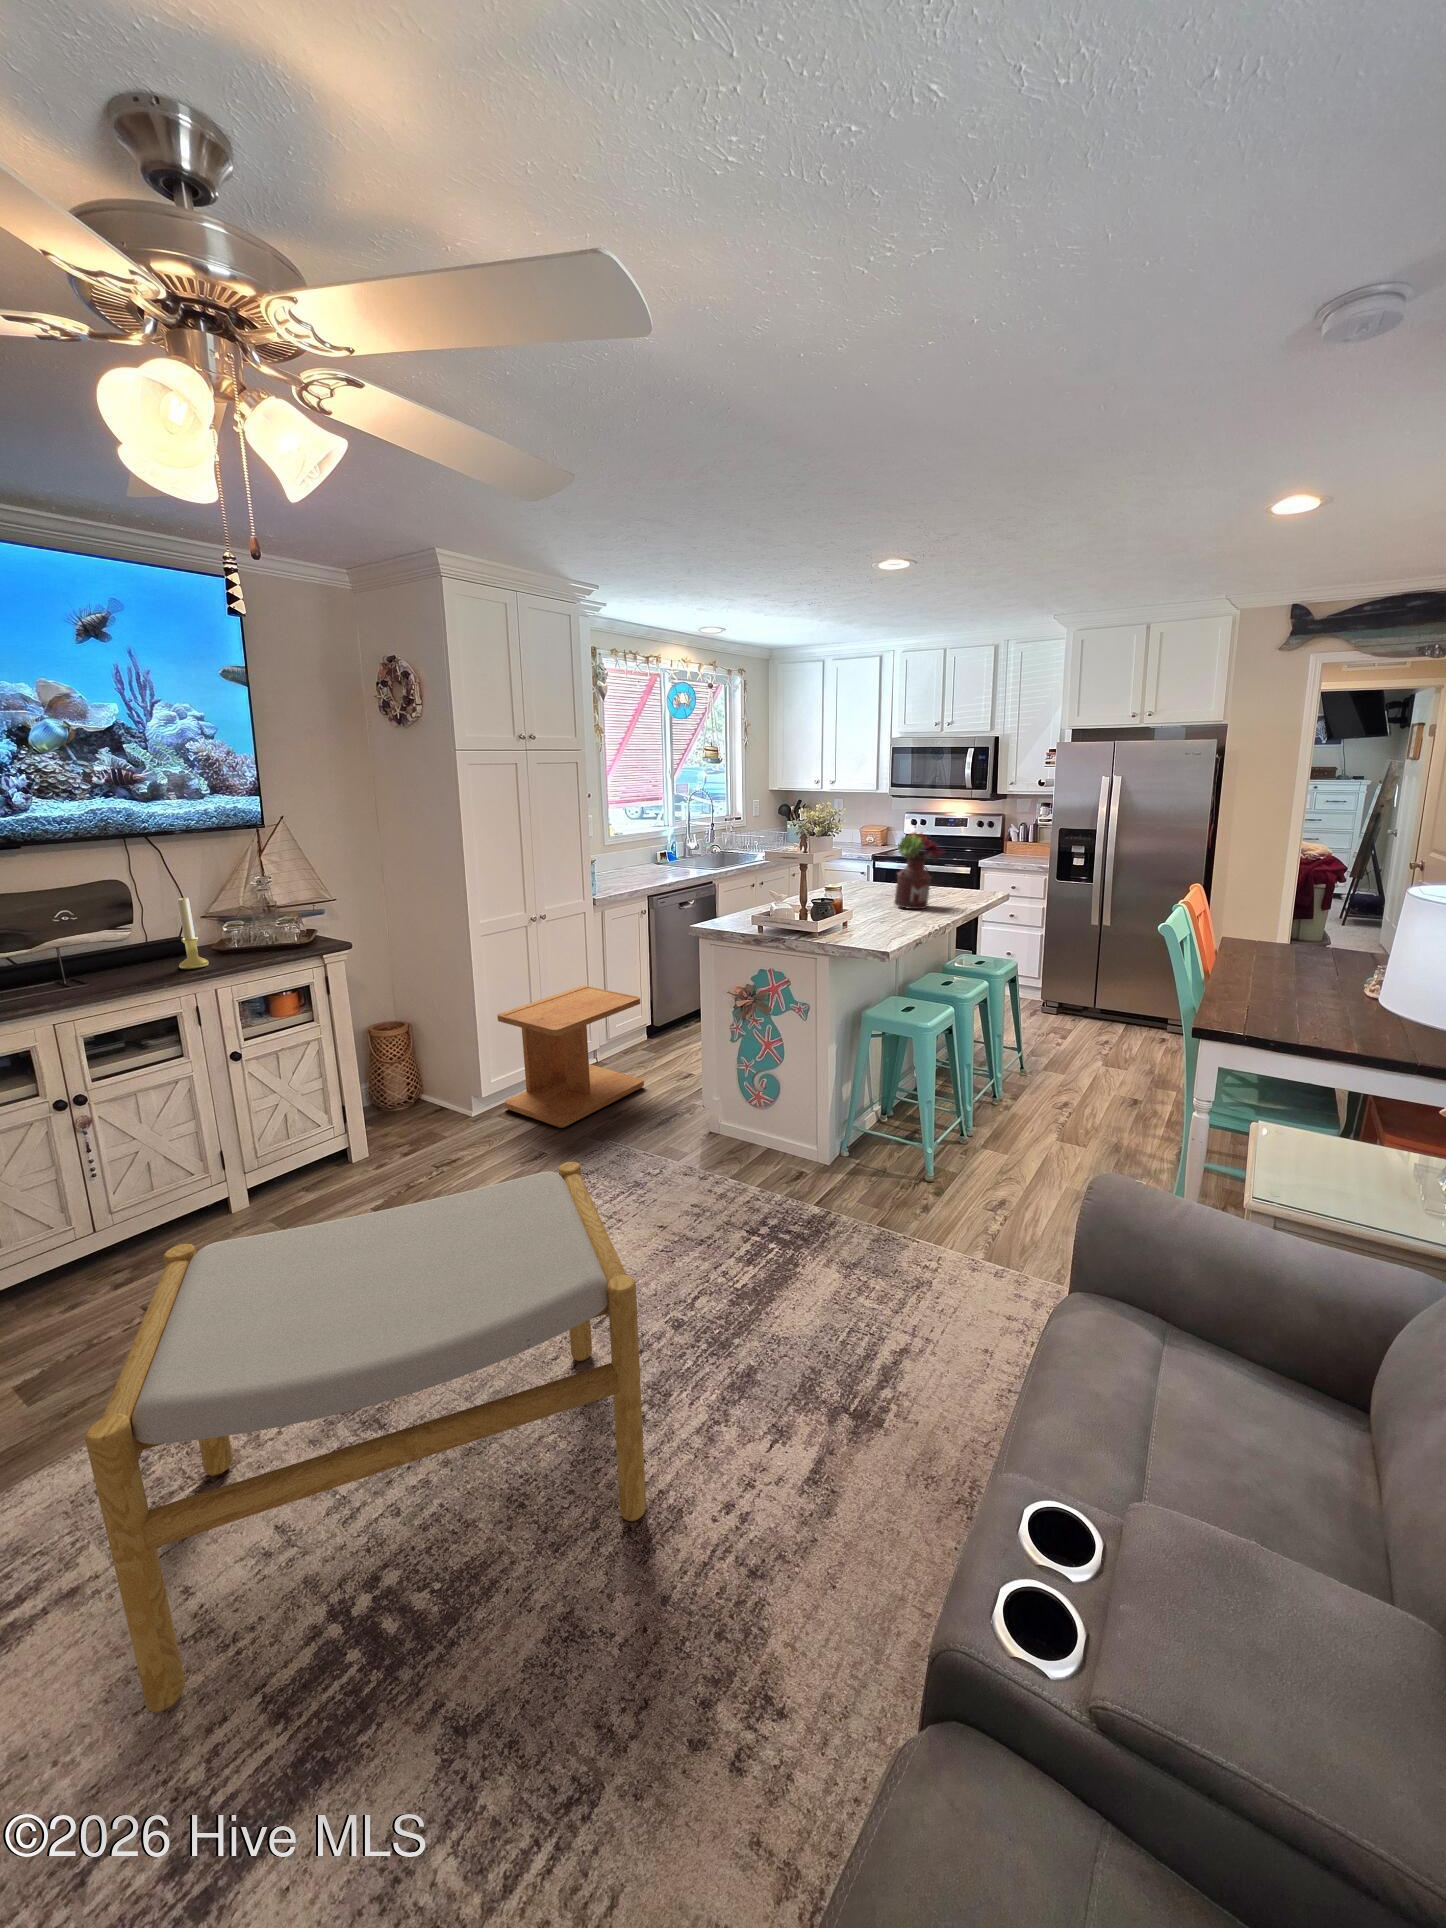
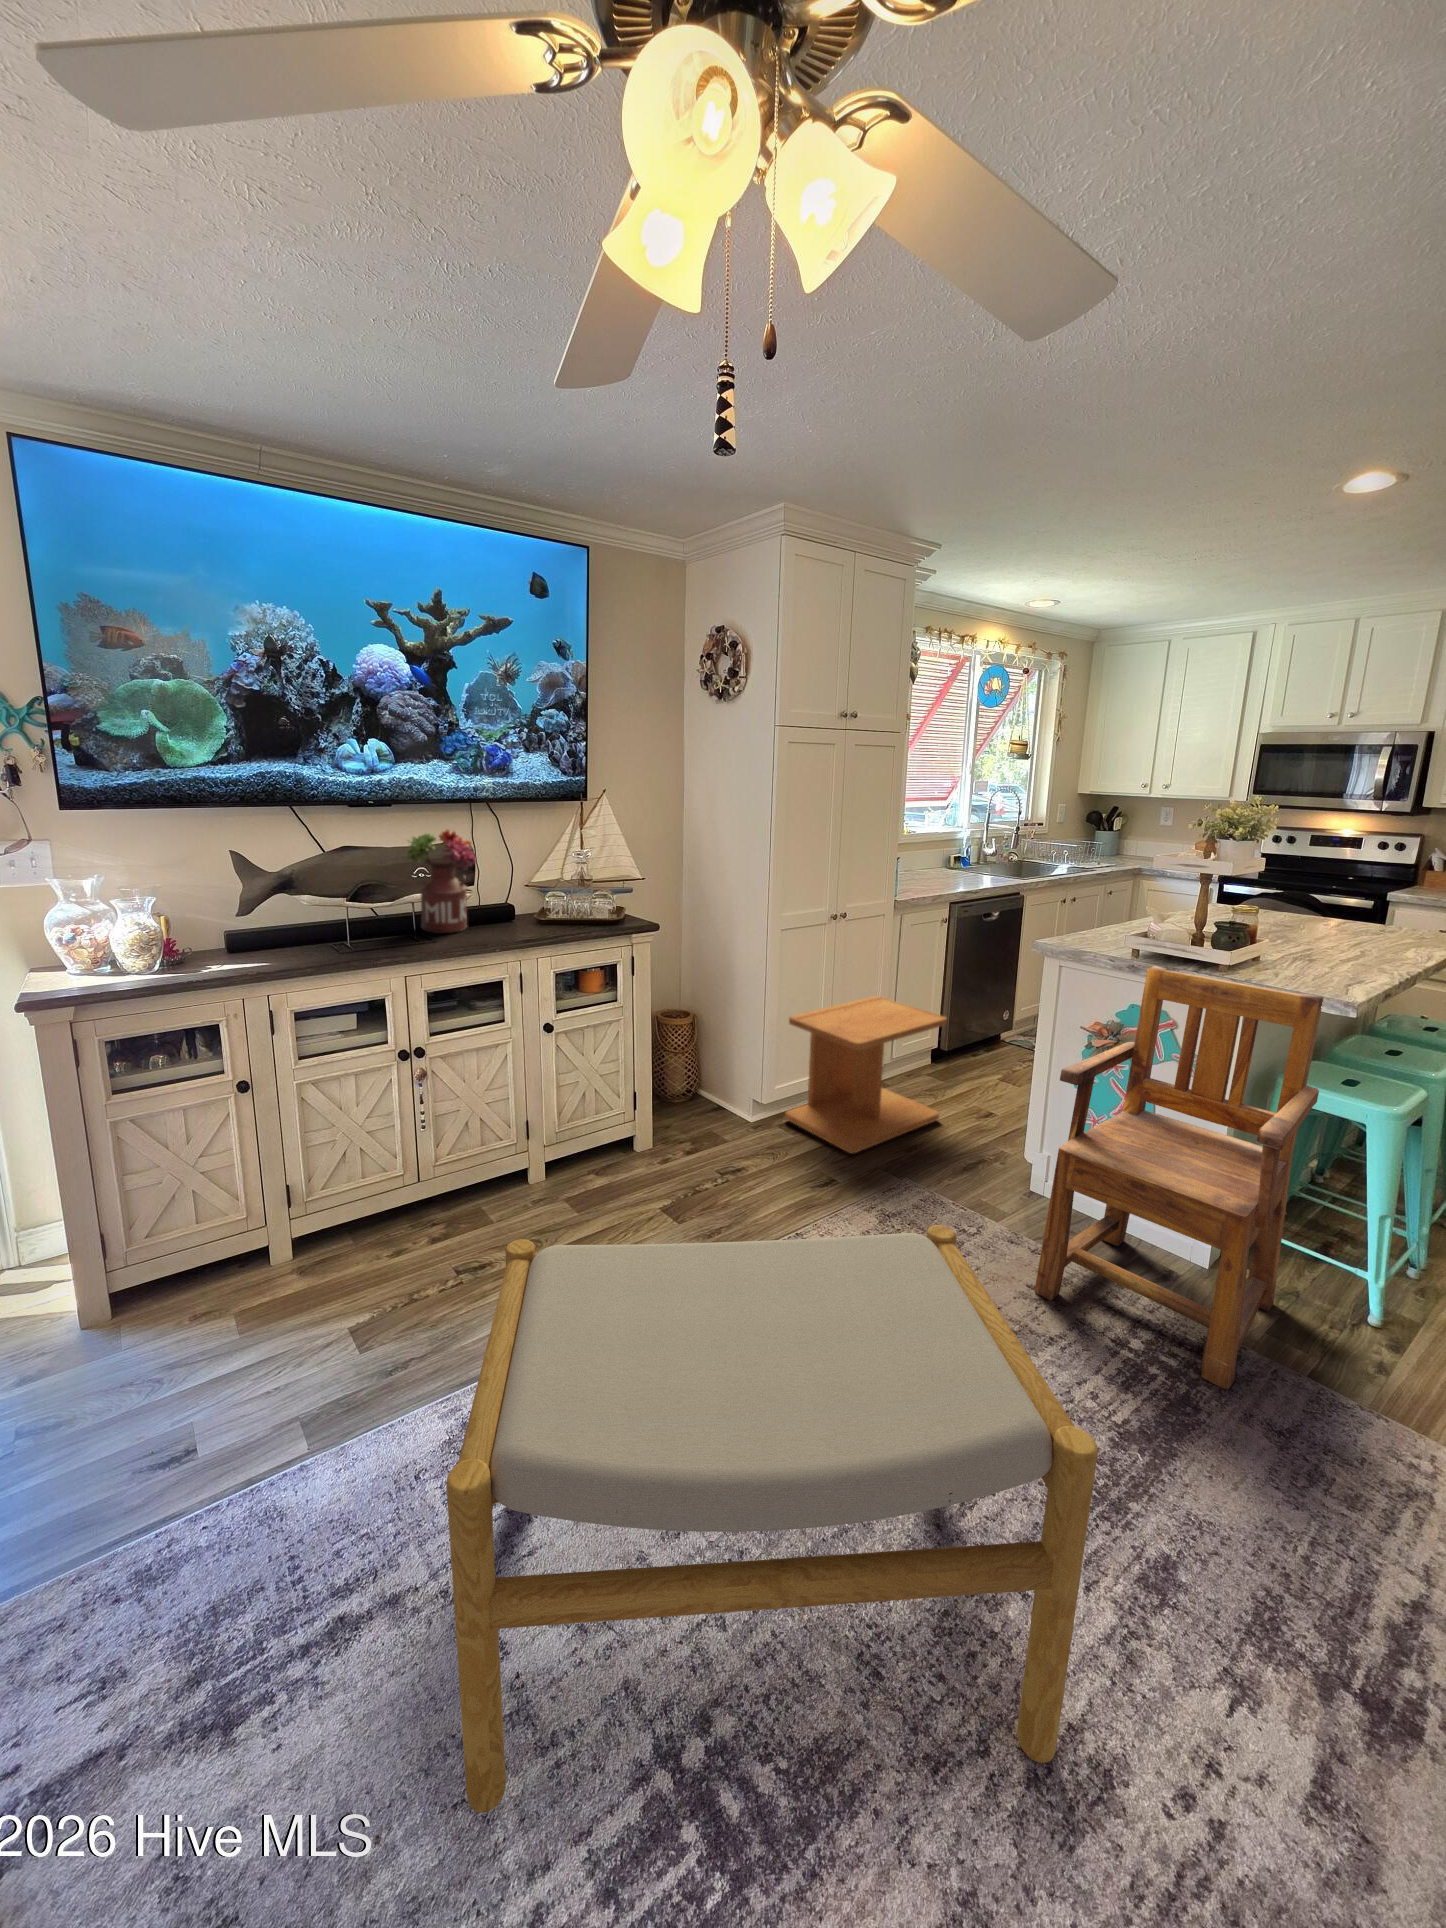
flower arrangement: present [894,832,944,909] -> present [407,830,476,933]
candle holder: present [178,898,209,969] -> none [508,862,534,936]
armchair: none [694,938,872,1246] -> present [1035,966,1324,1389]

